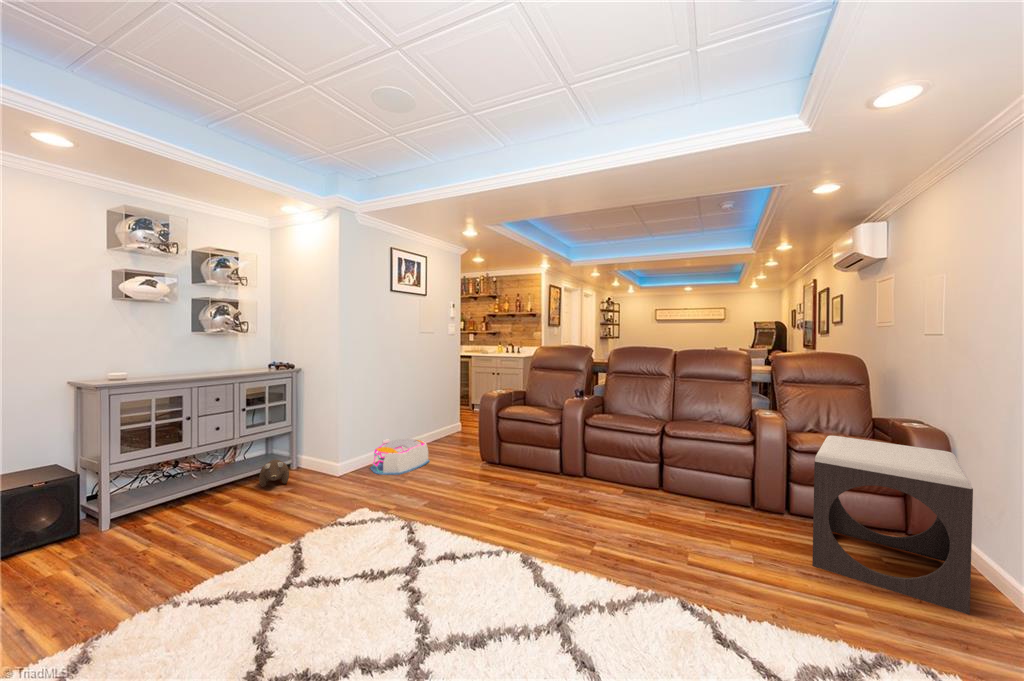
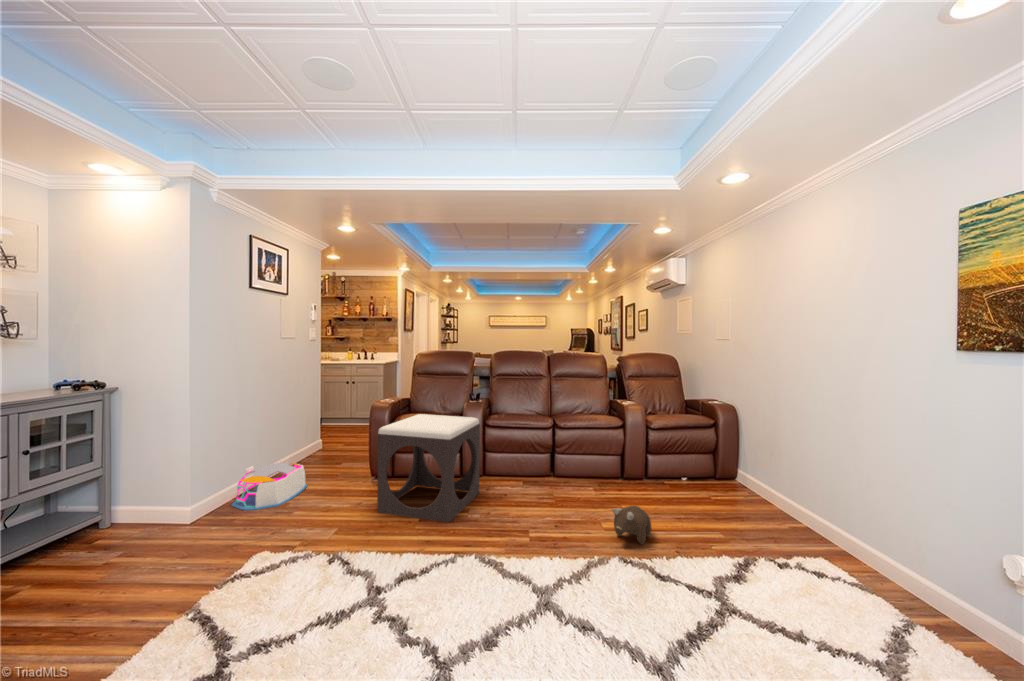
footstool: present [812,436,973,615] -> present [377,414,480,522]
plush toy: present [259,459,289,487] -> present [612,506,651,545]

